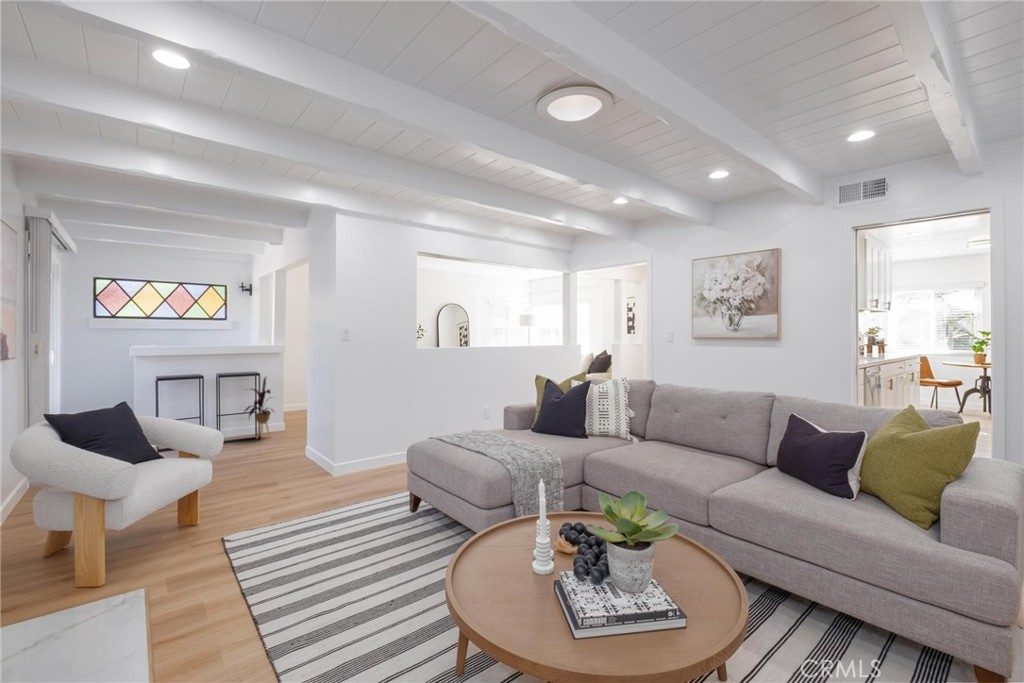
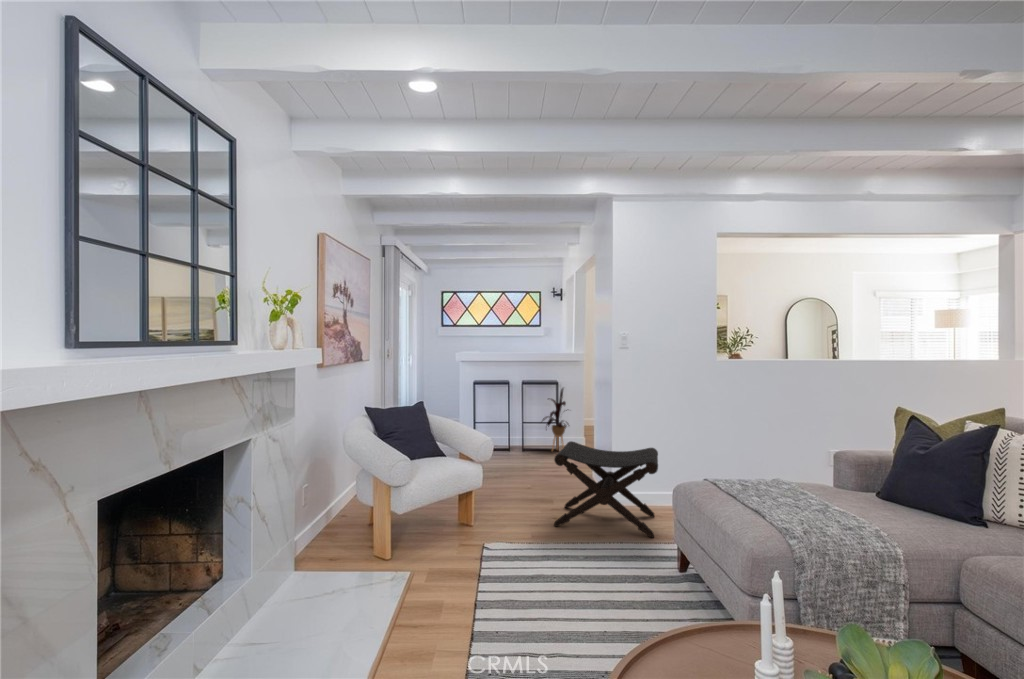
footstool: none [288,419,384,503] -> present [554,441,658,538]

